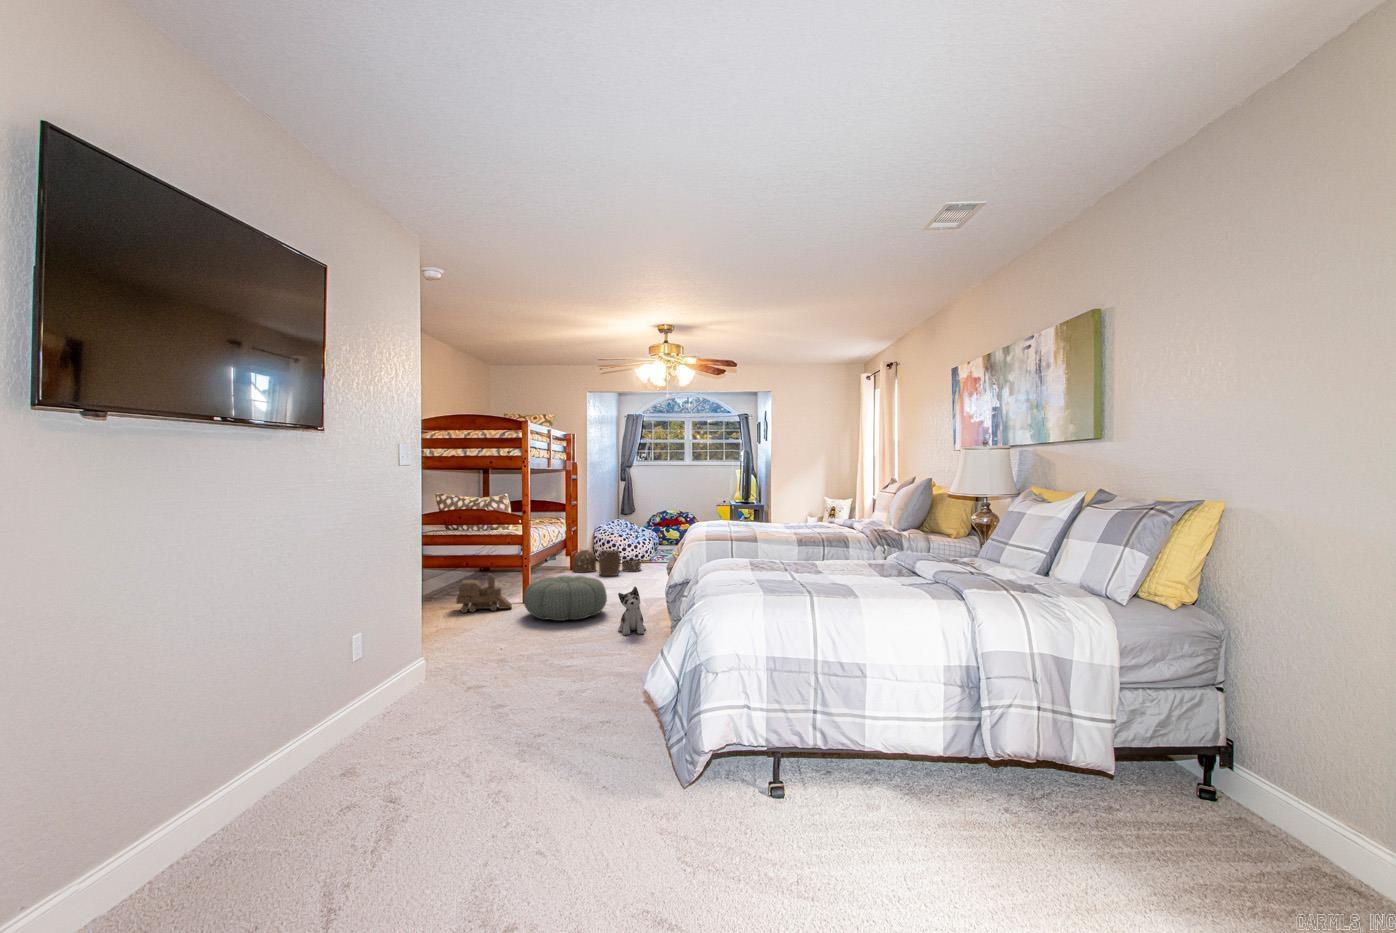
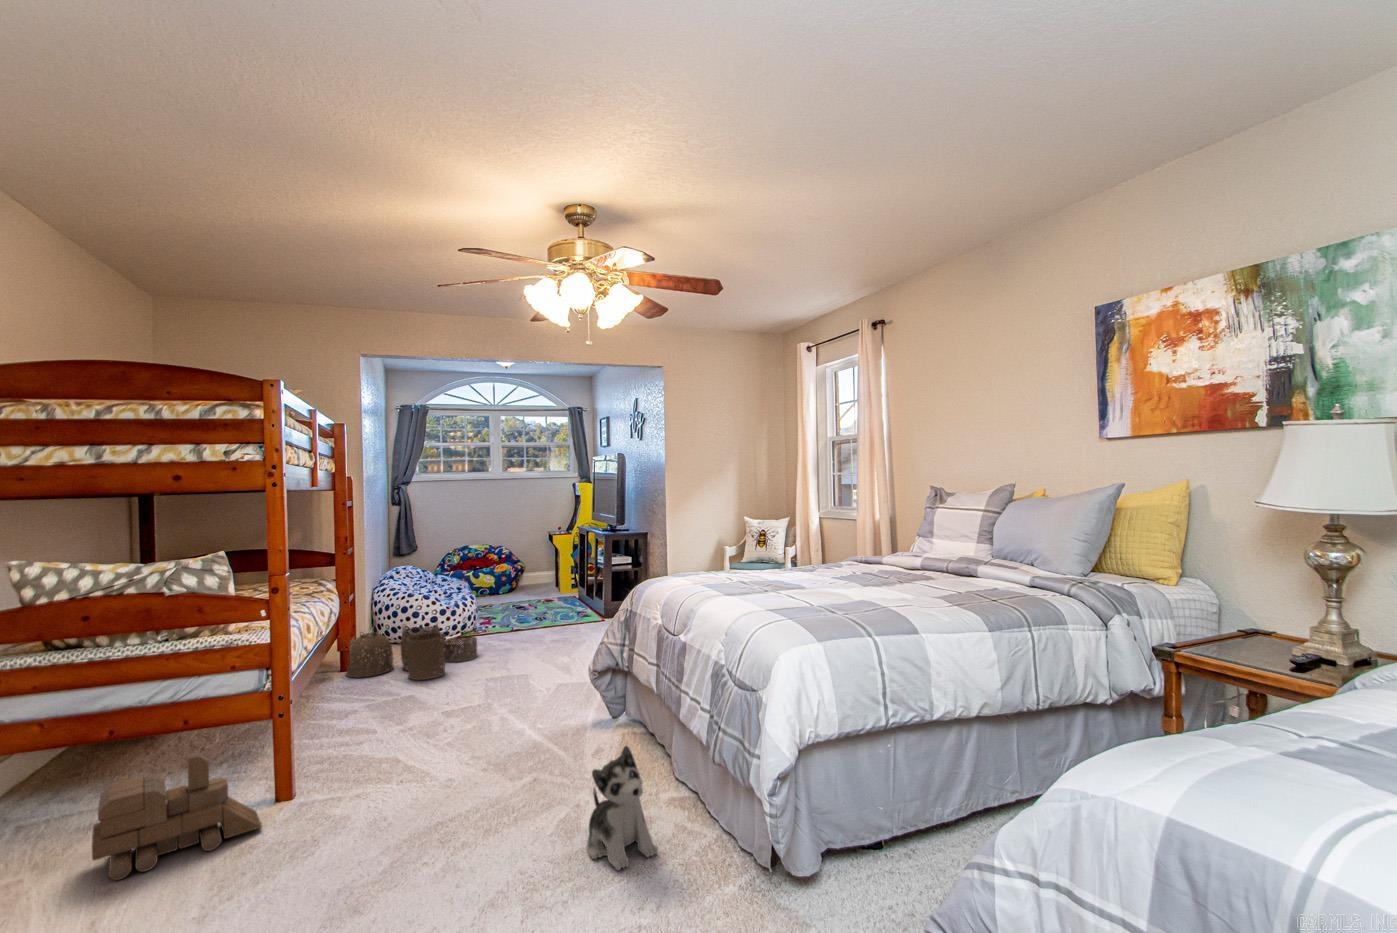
pouf: present [524,576,607,621] -> none [308,717,515,858]

